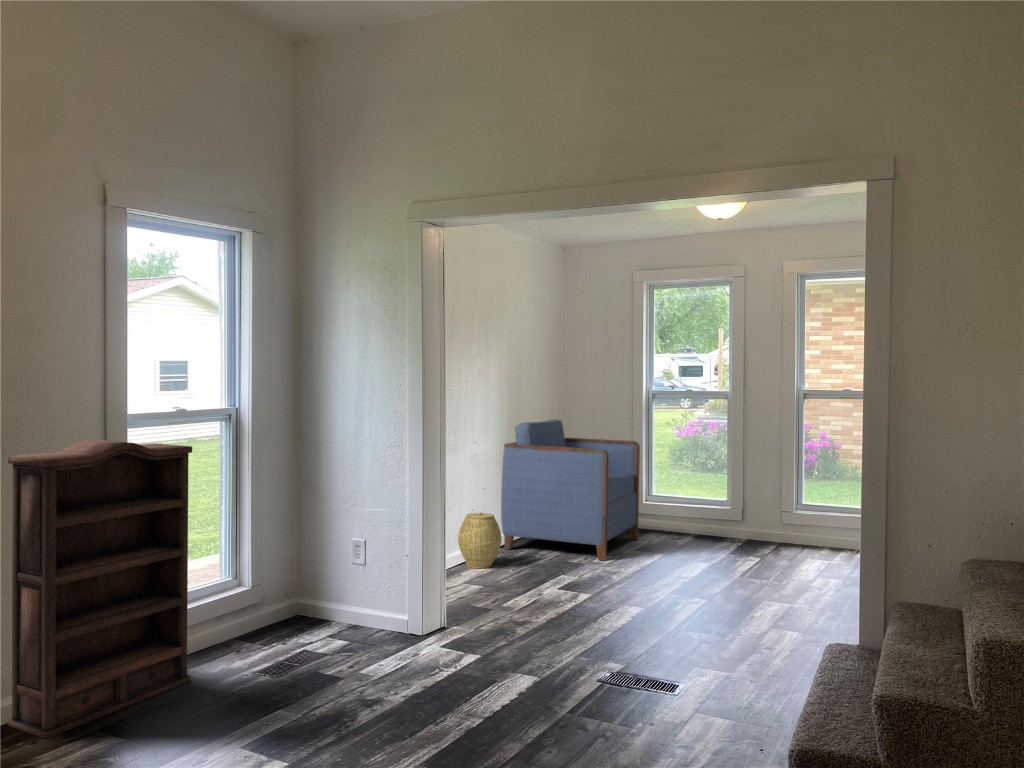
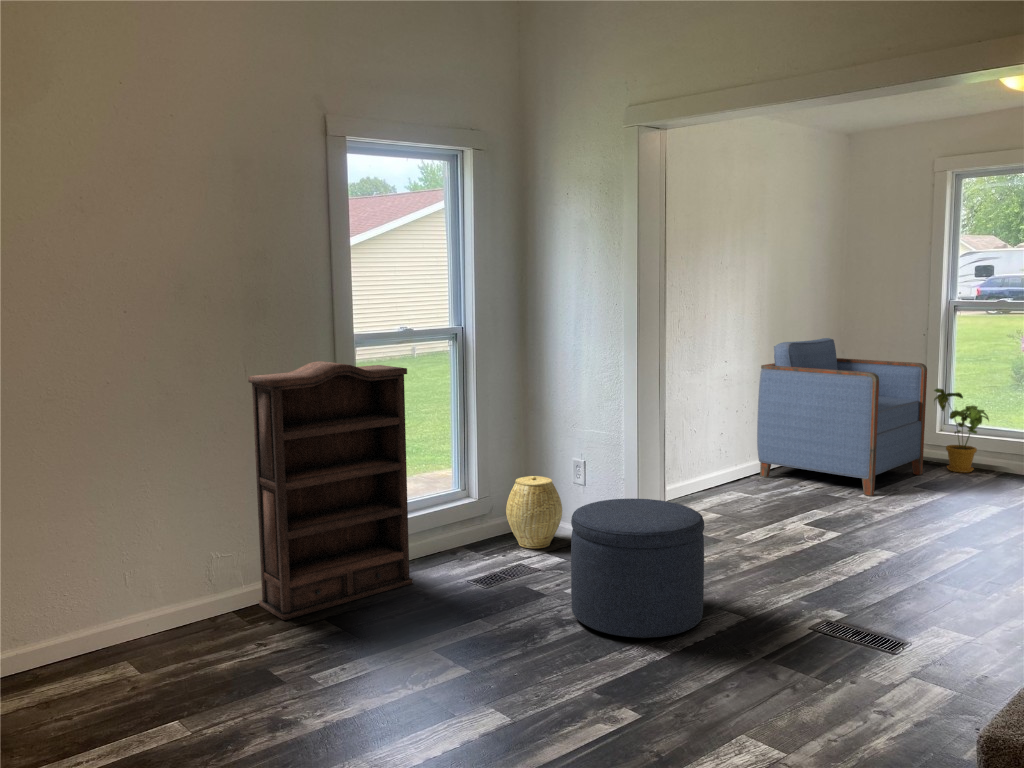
house plant: none [644,463,688,536] -> present [934,388,989,473]
woven basket: present [458,512,502,568] -> present [506,476,562,549]
ottoman: none [375,572,504,709] -> present [571,499,704,639]

